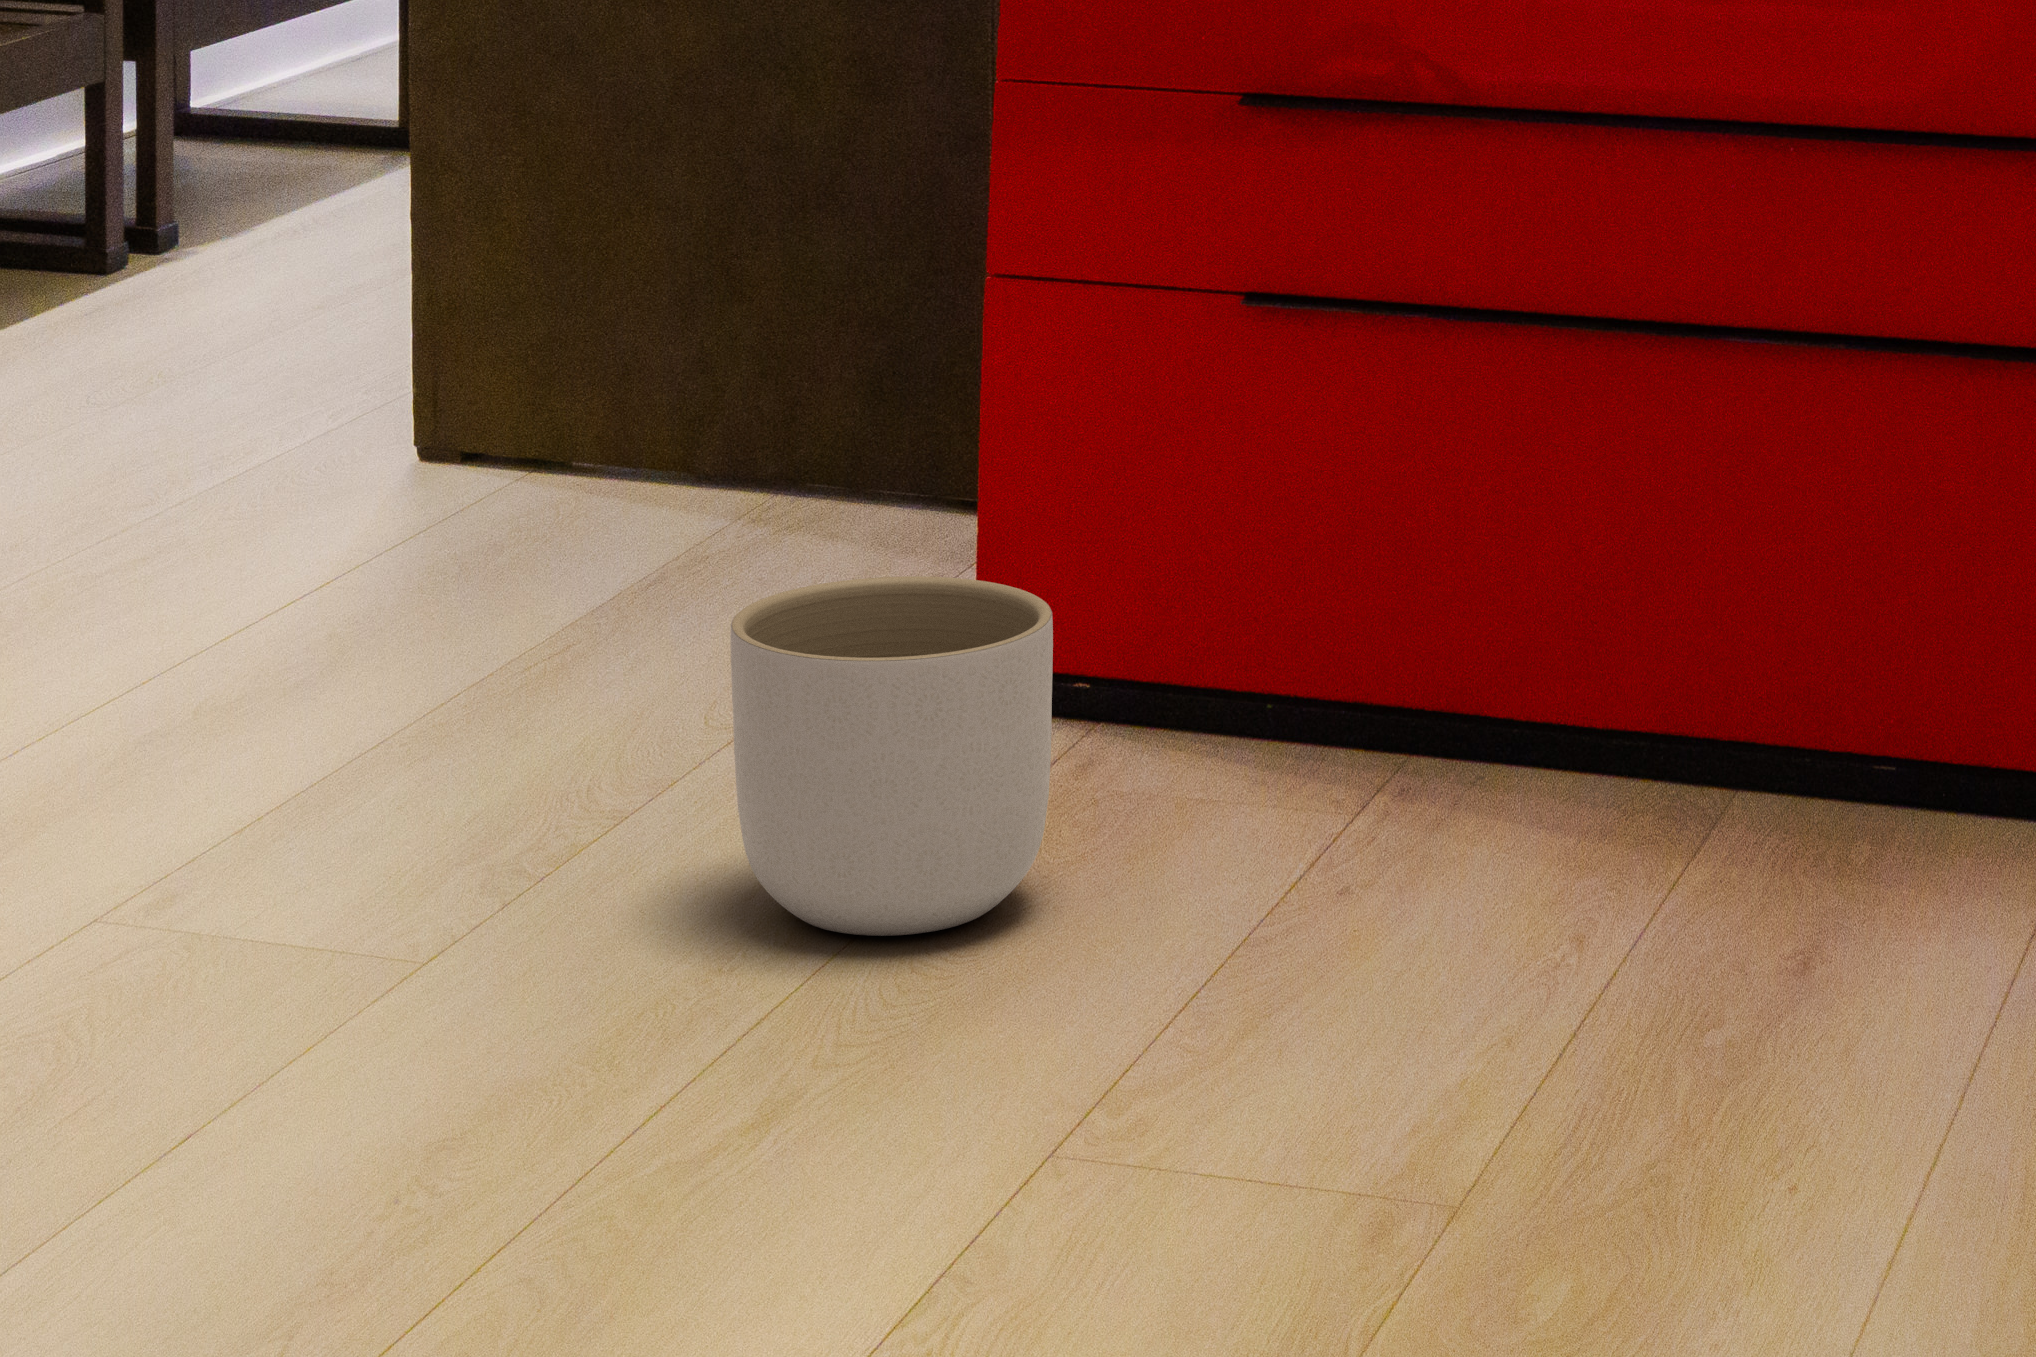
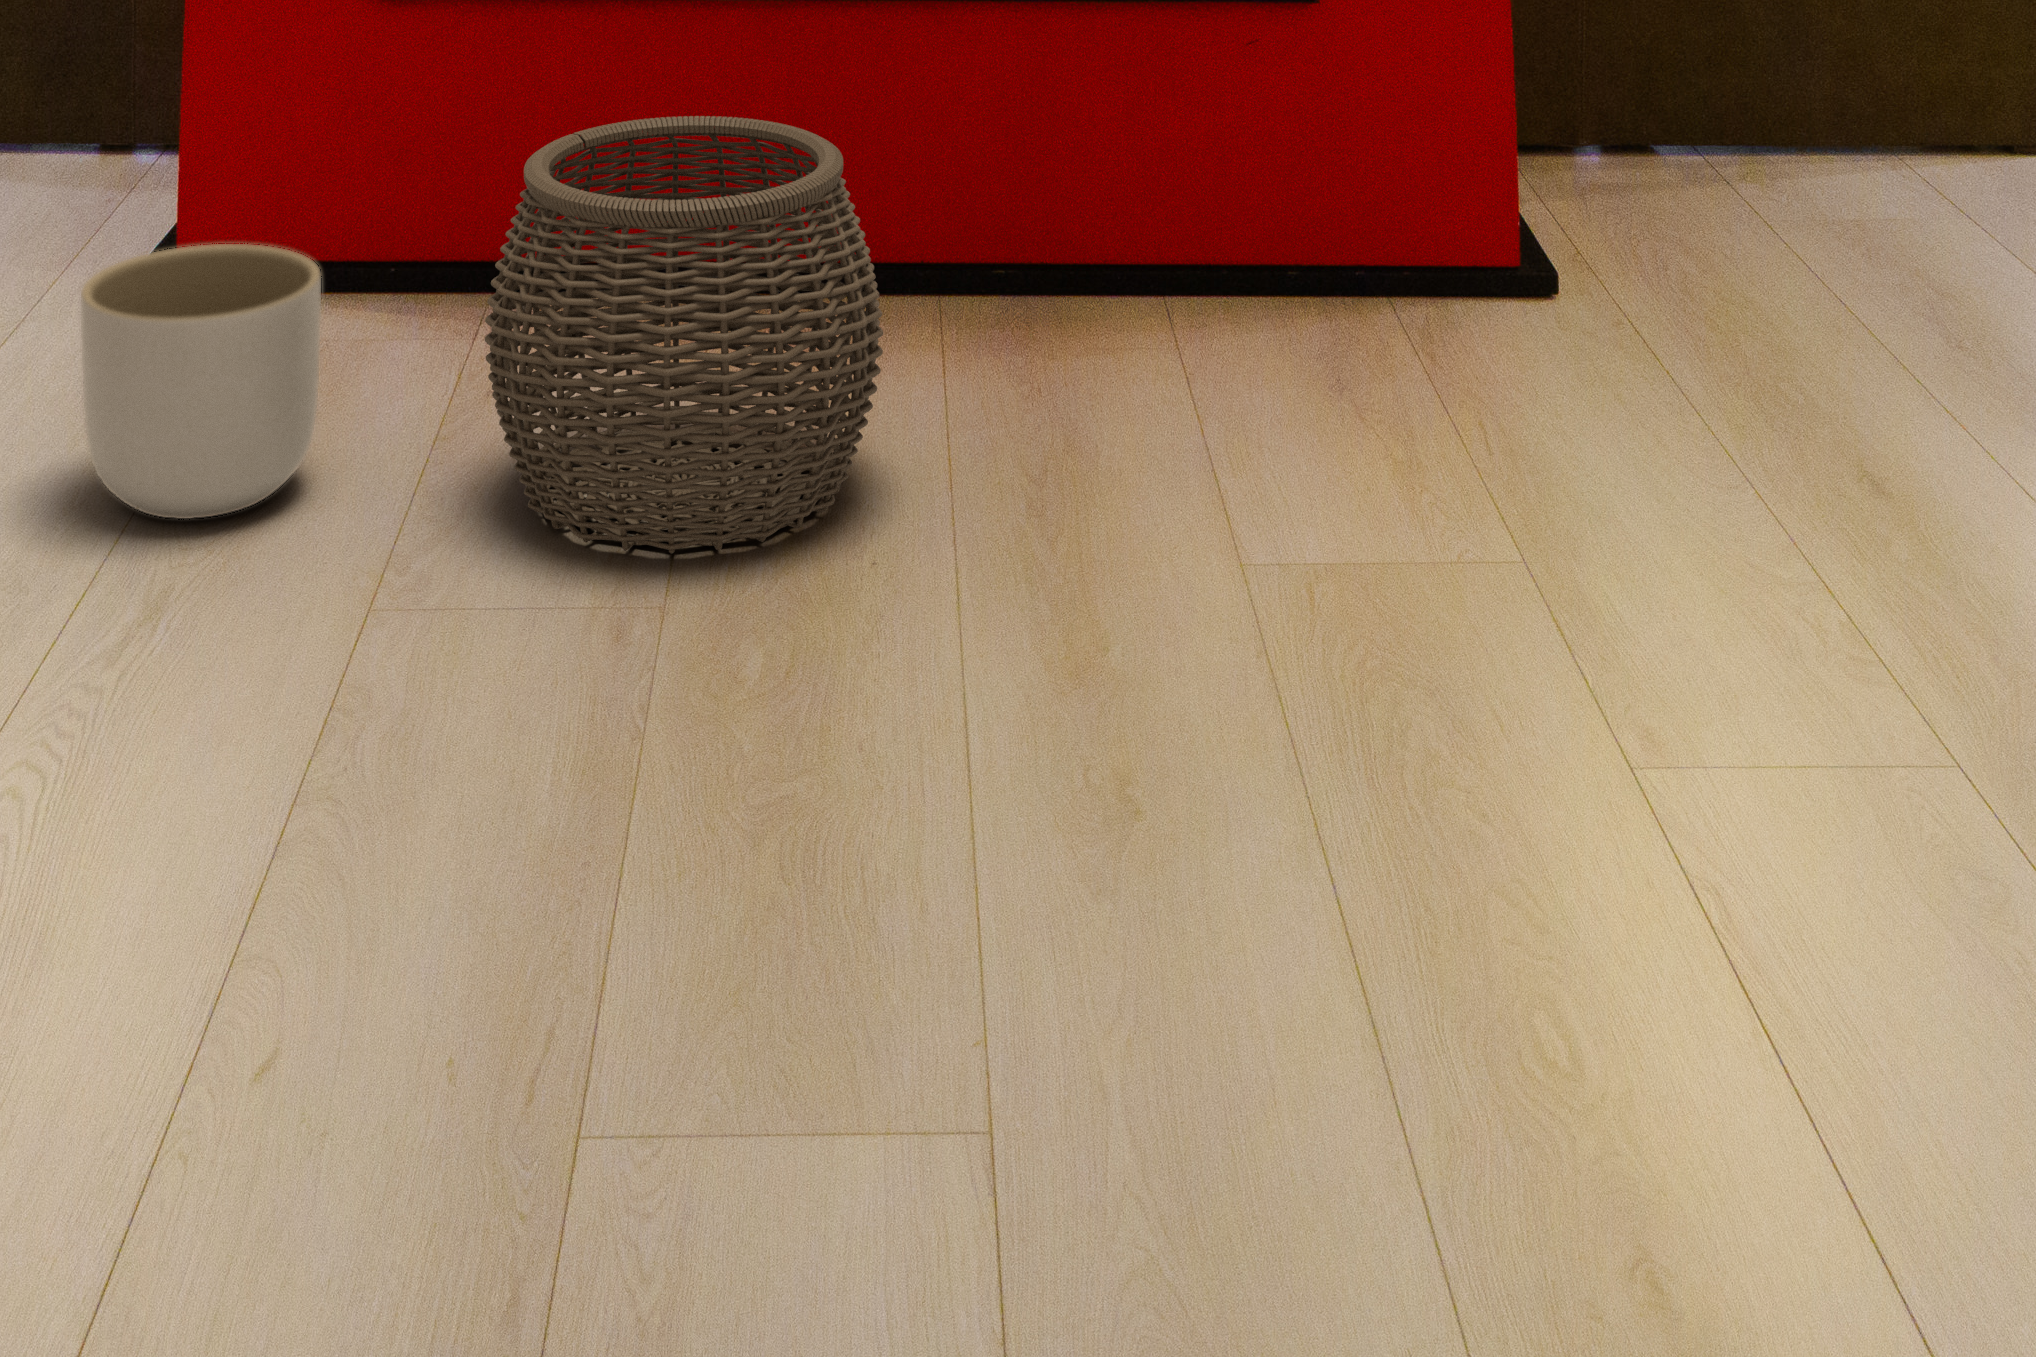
woven basket: none [1252,441,1818,1039] -> present [485,116,883,554]

